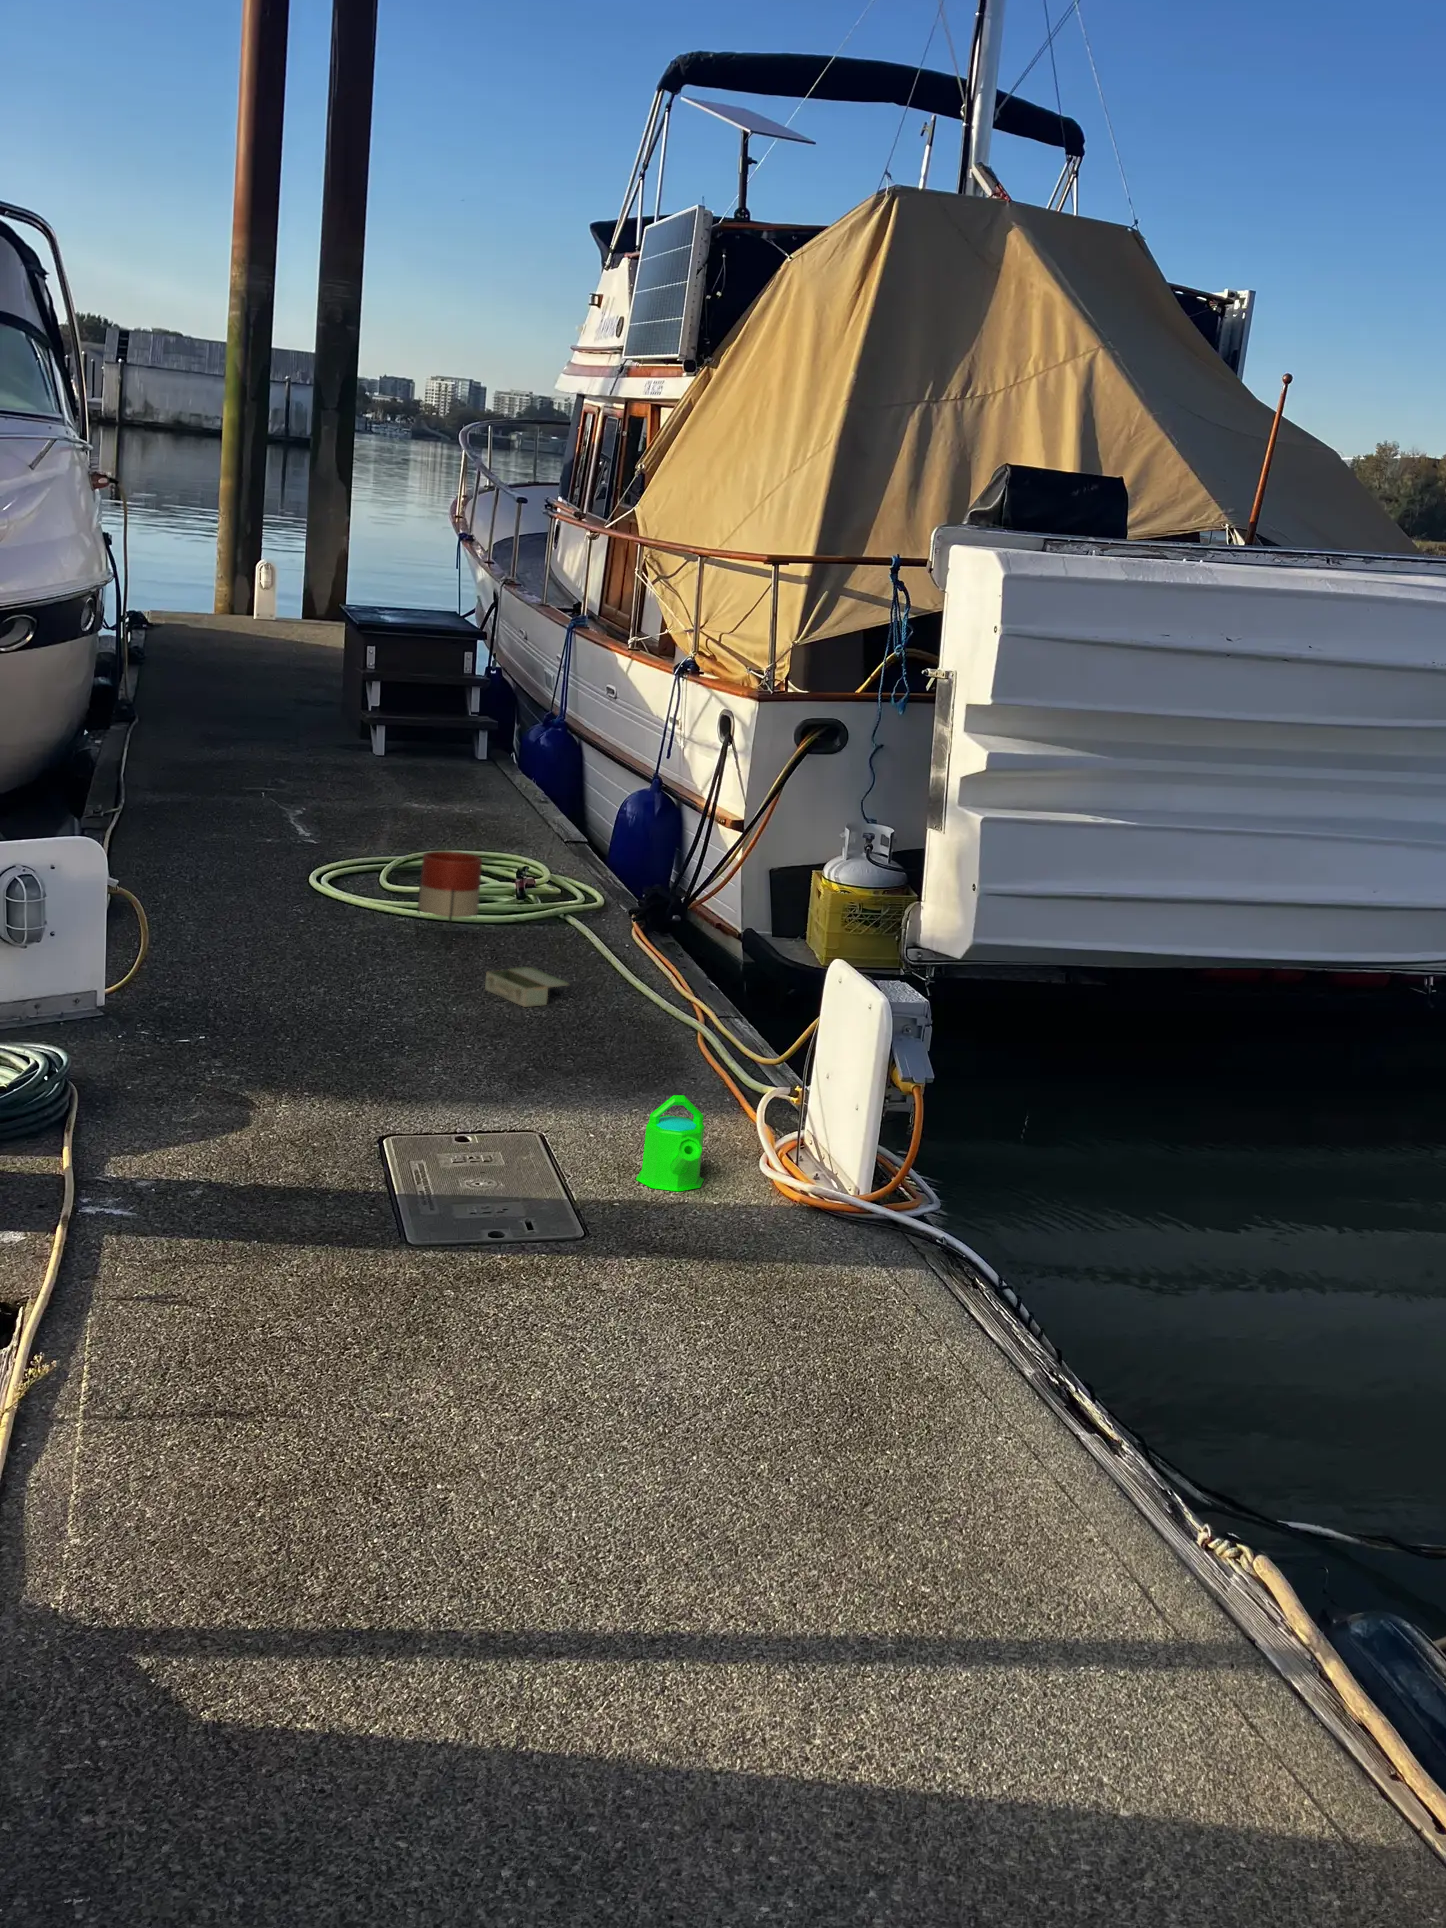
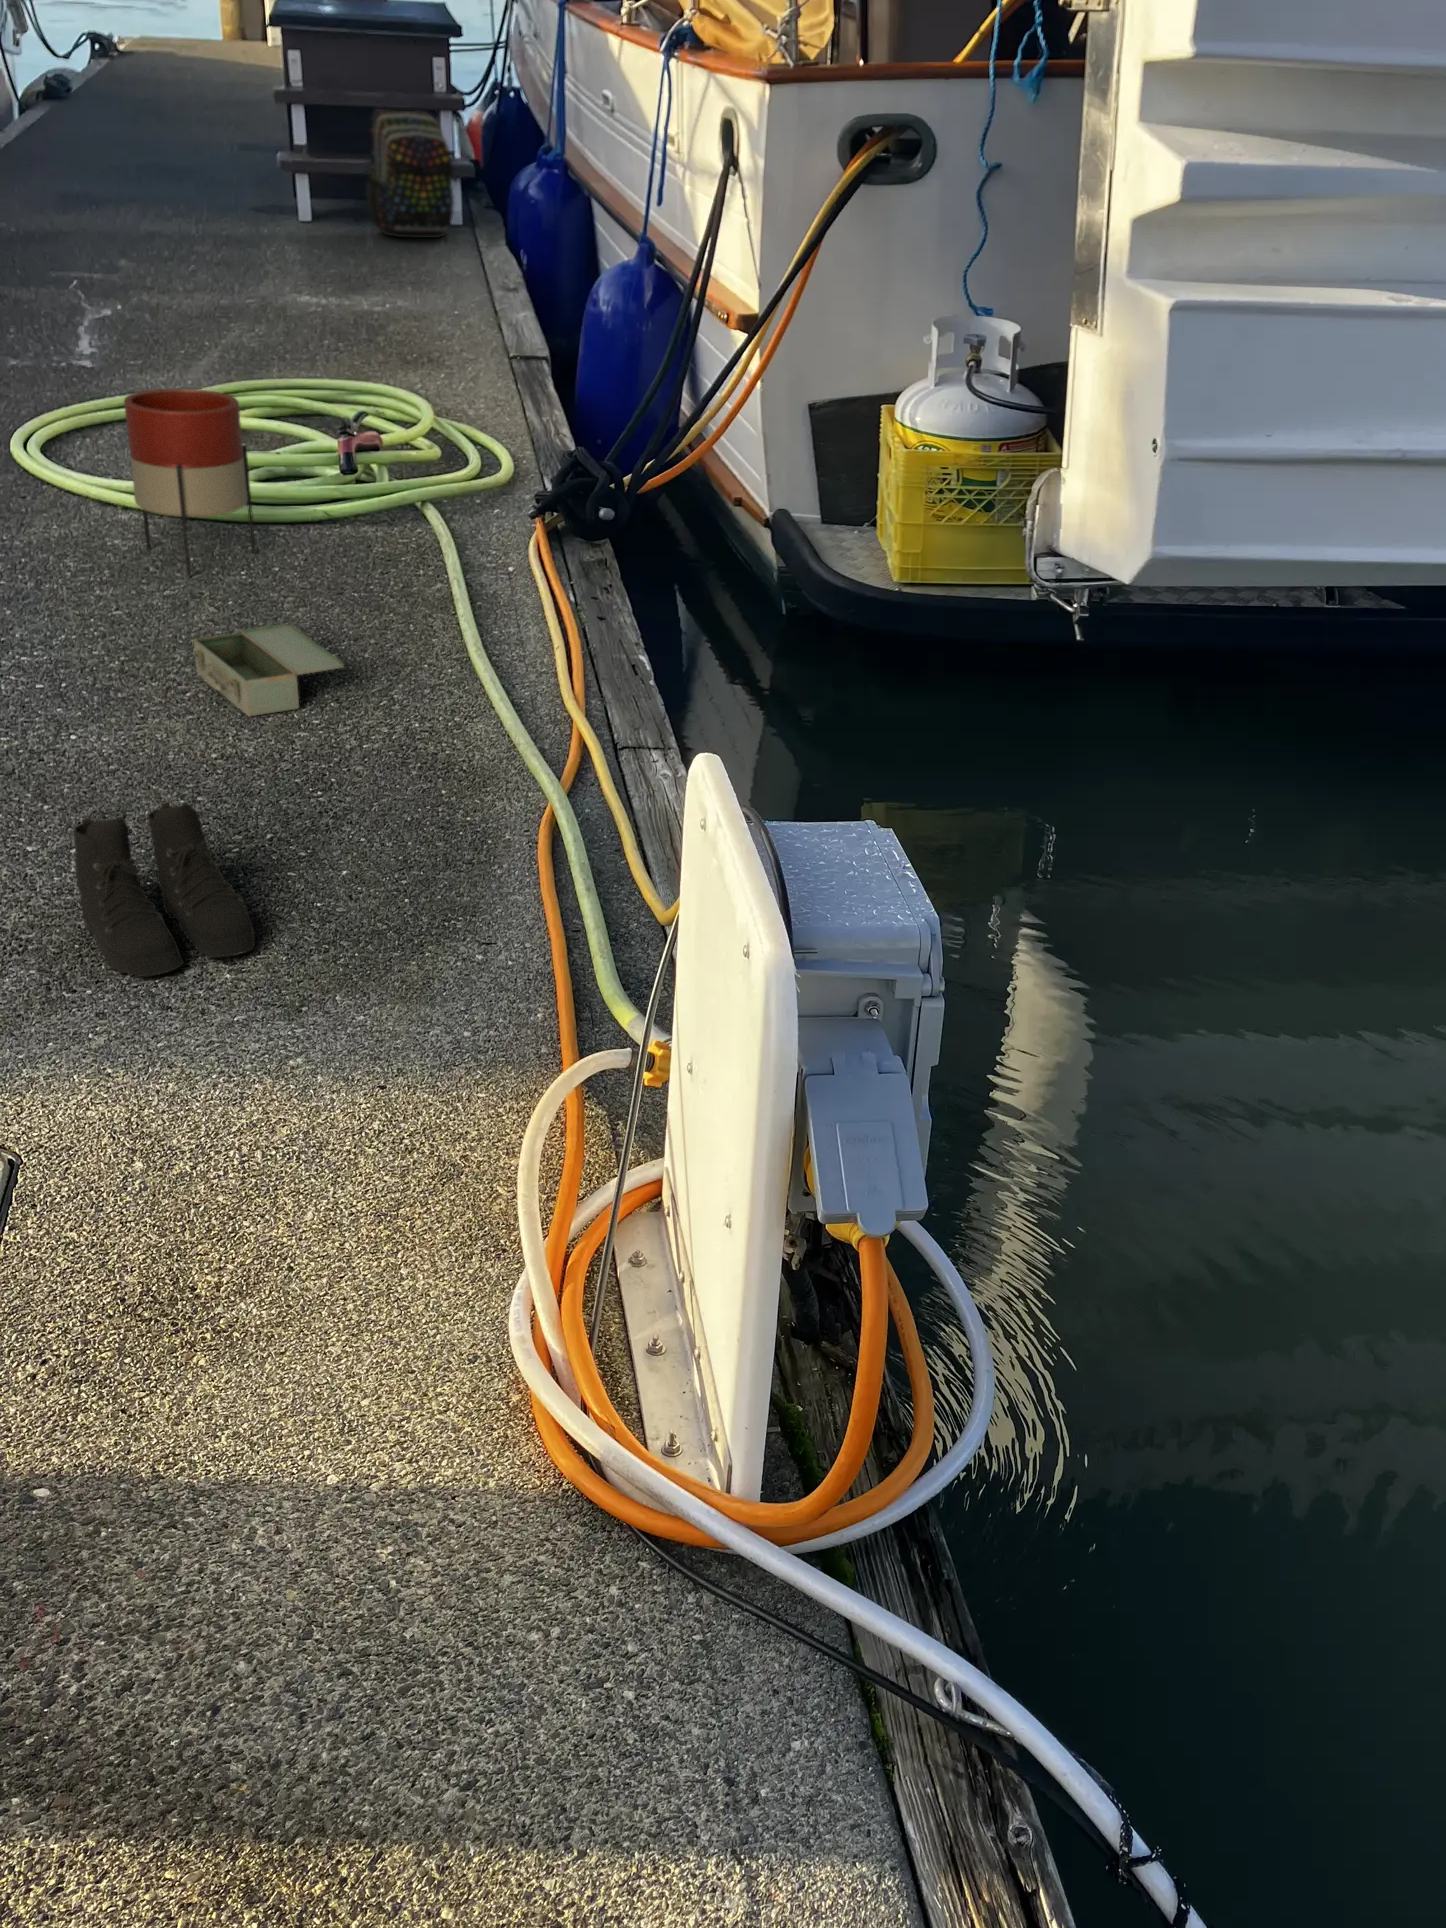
backpack: none [433,689,495,769] -> present [367,109,454,238]
boots: none [509,1020,589,1090] -> present [74,802,255,977]
watering can: present [636,1095,705,1191] -> none [177,1127,370,1381]

